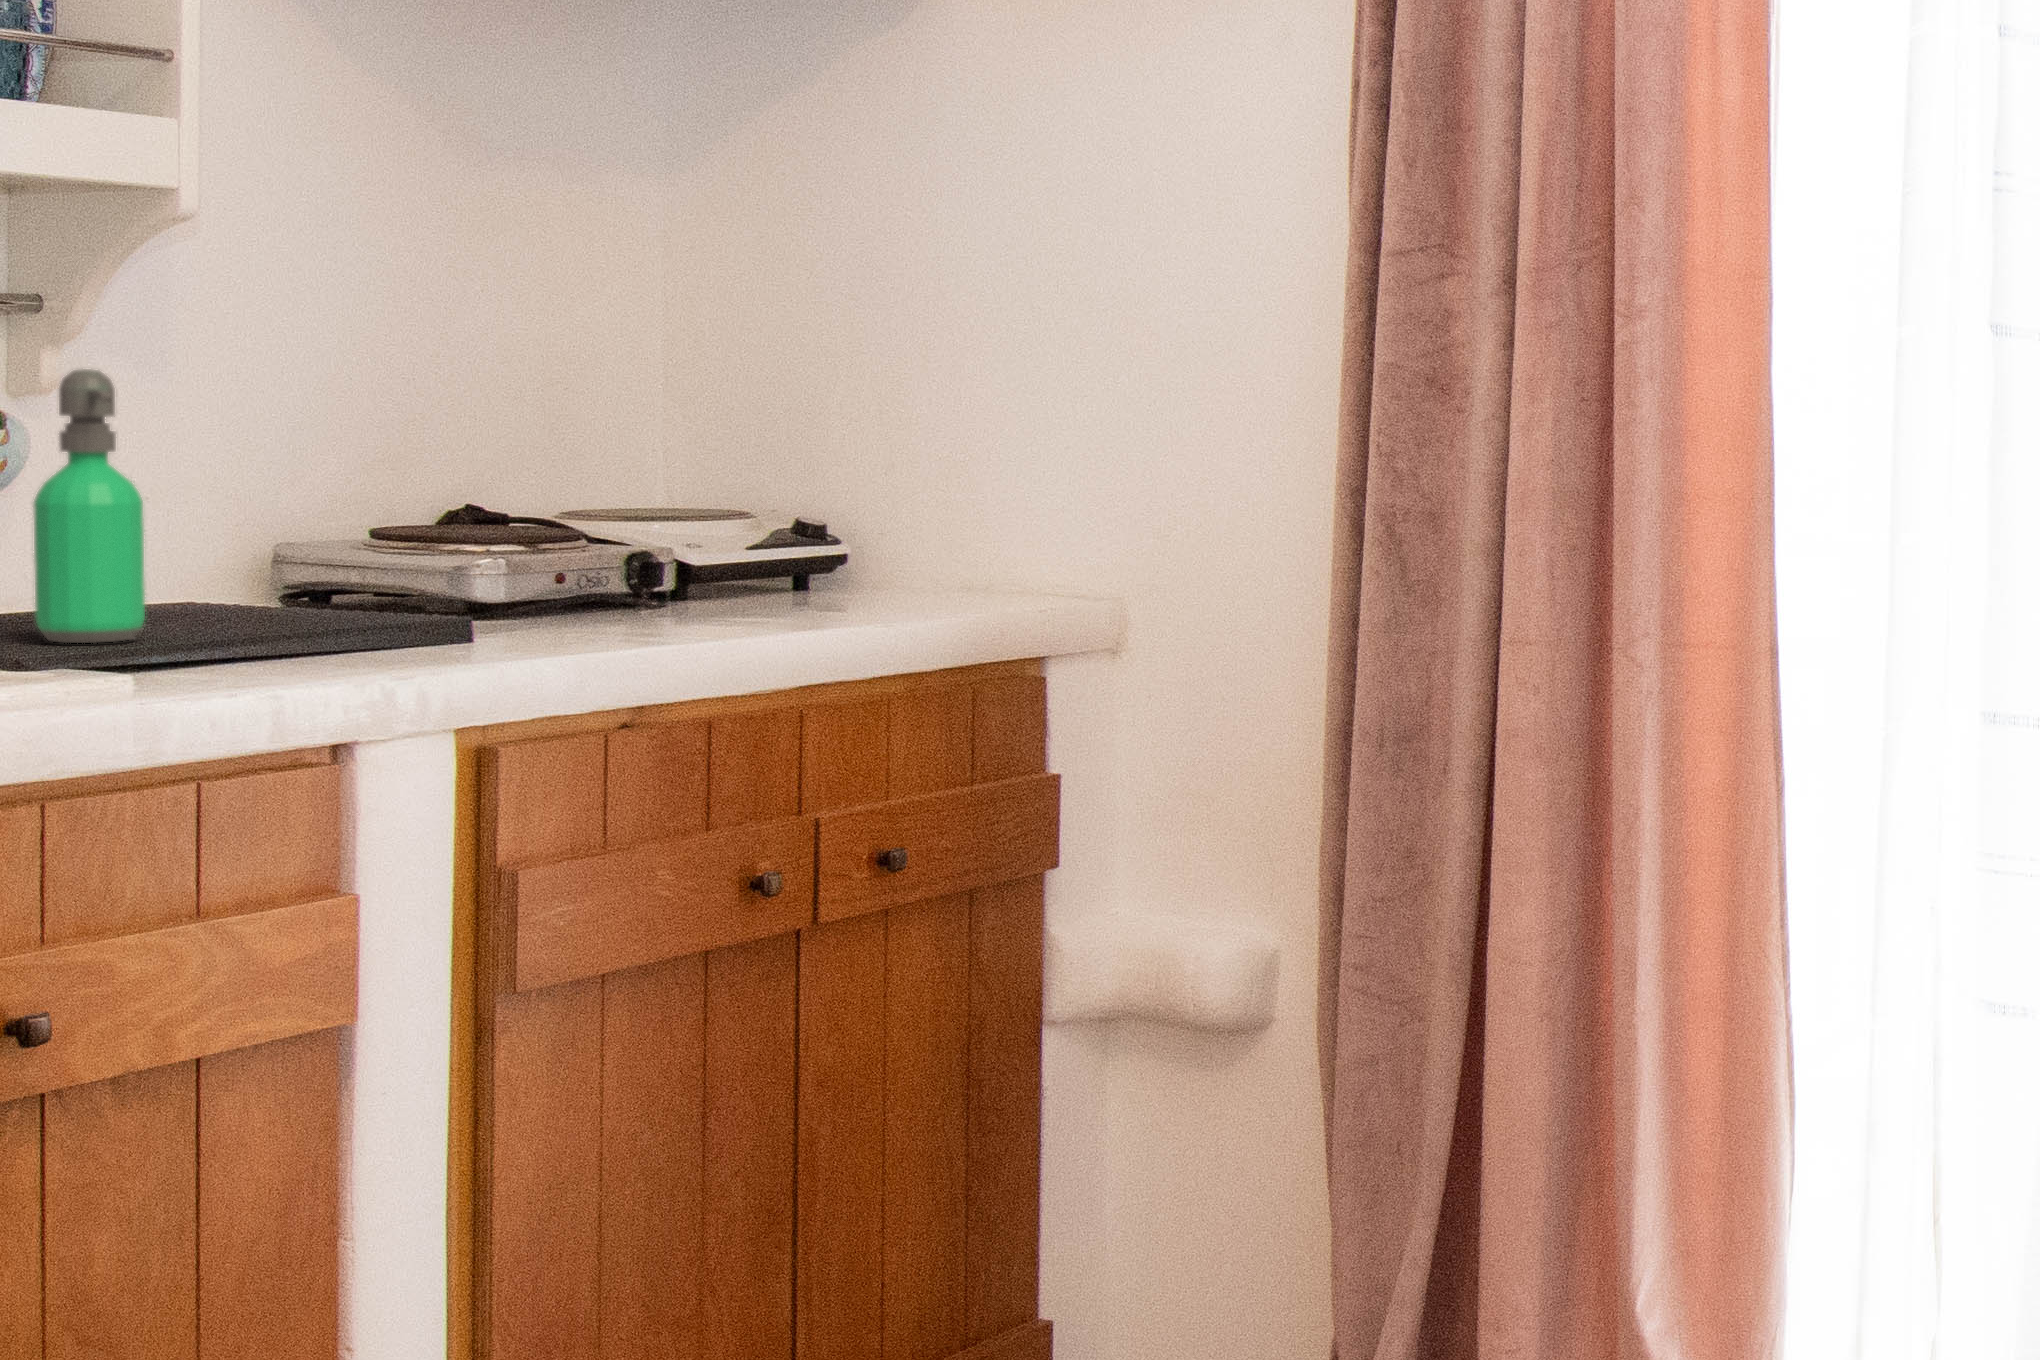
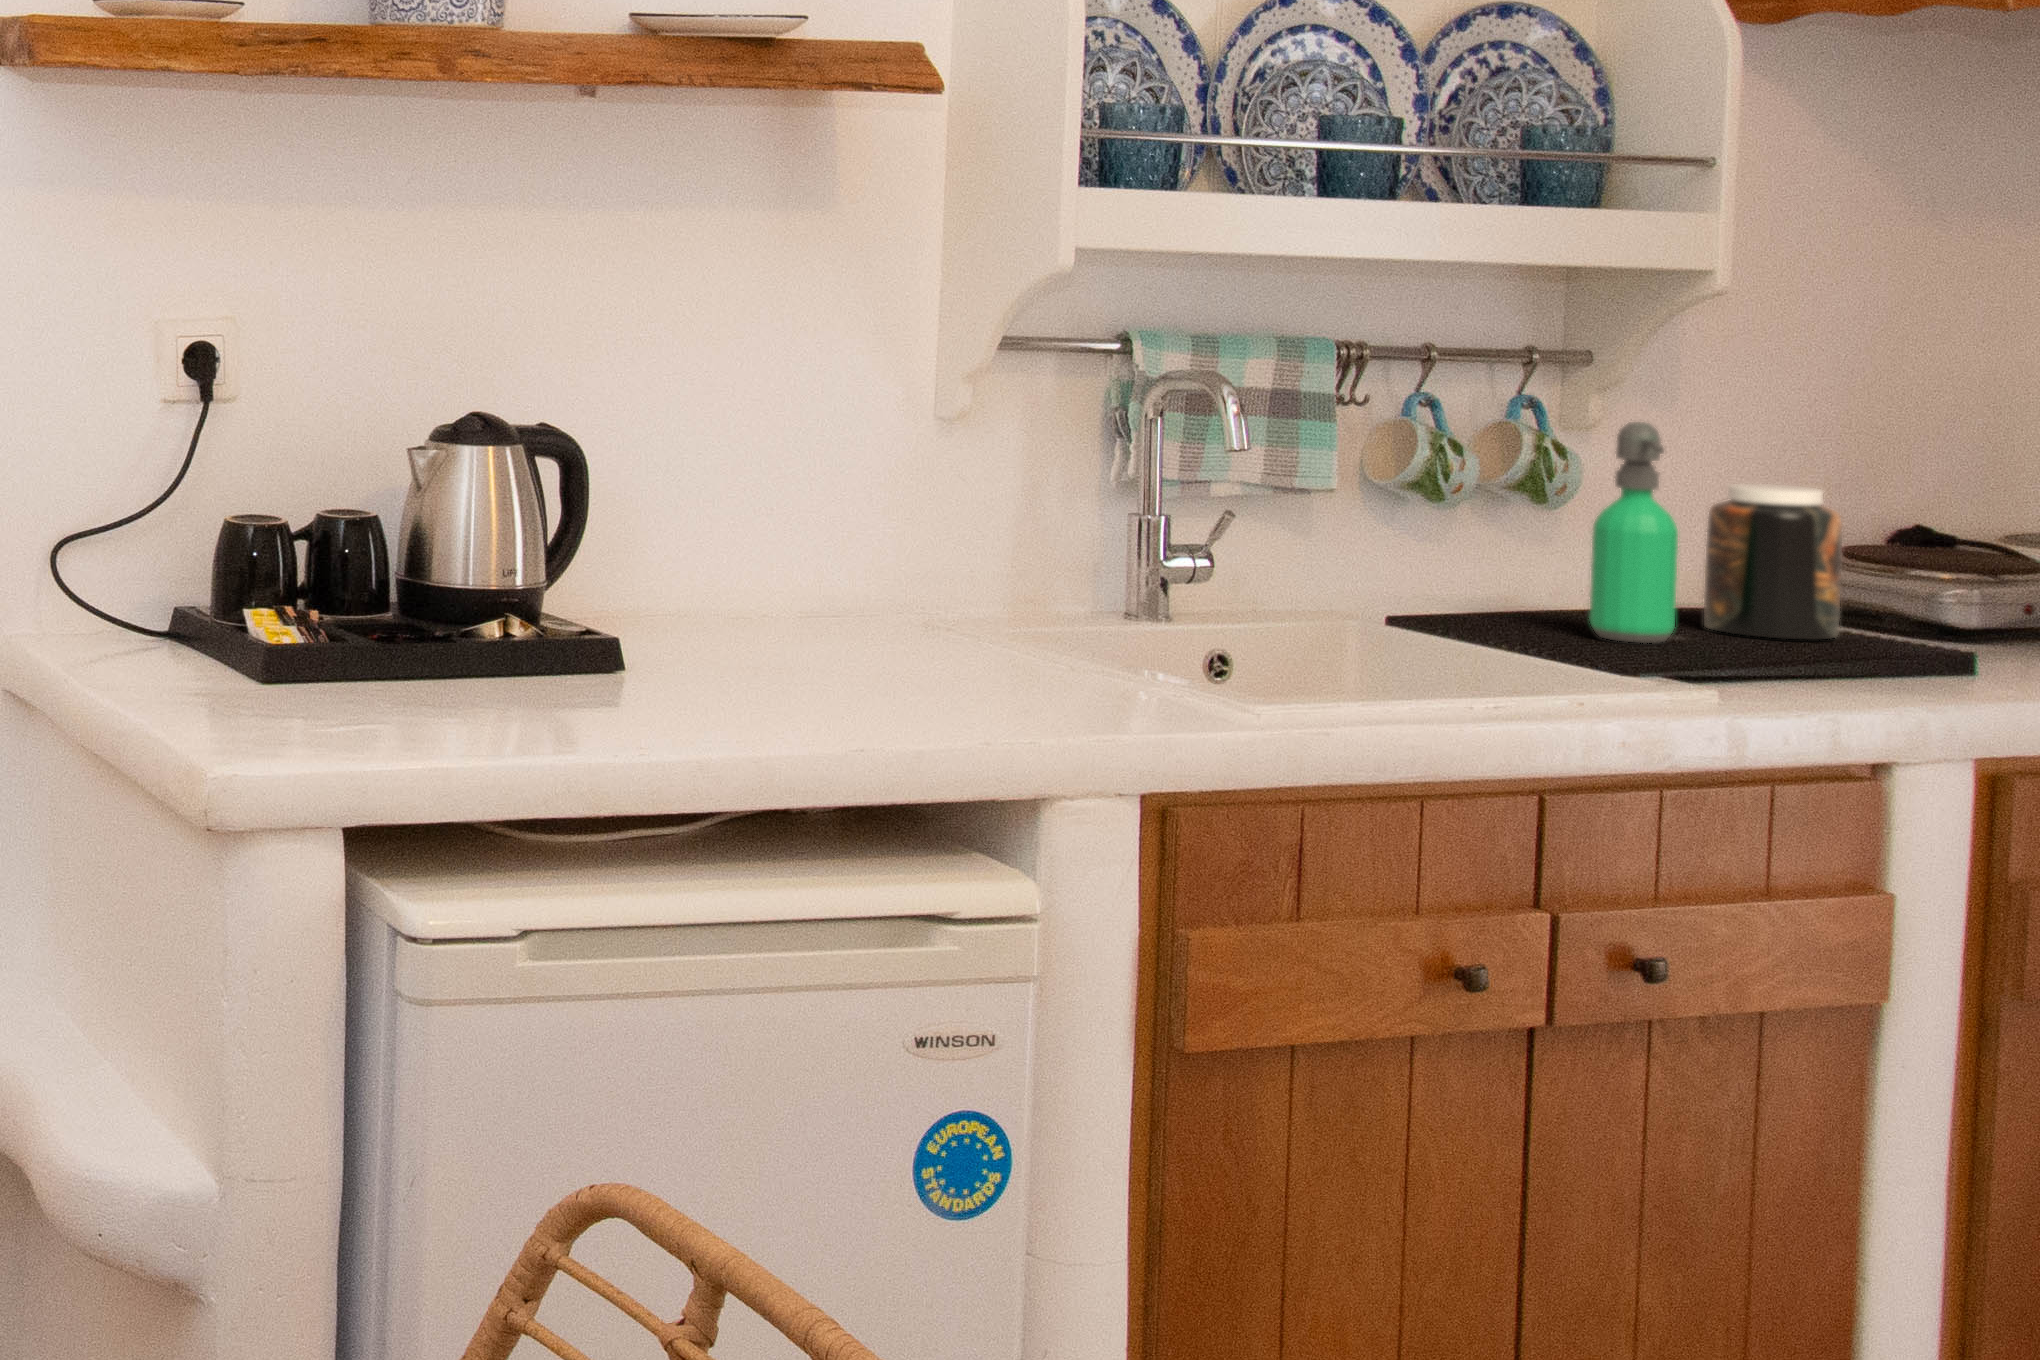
jar: none [198,451,356,628] -> present [1704,484,1842,639]

